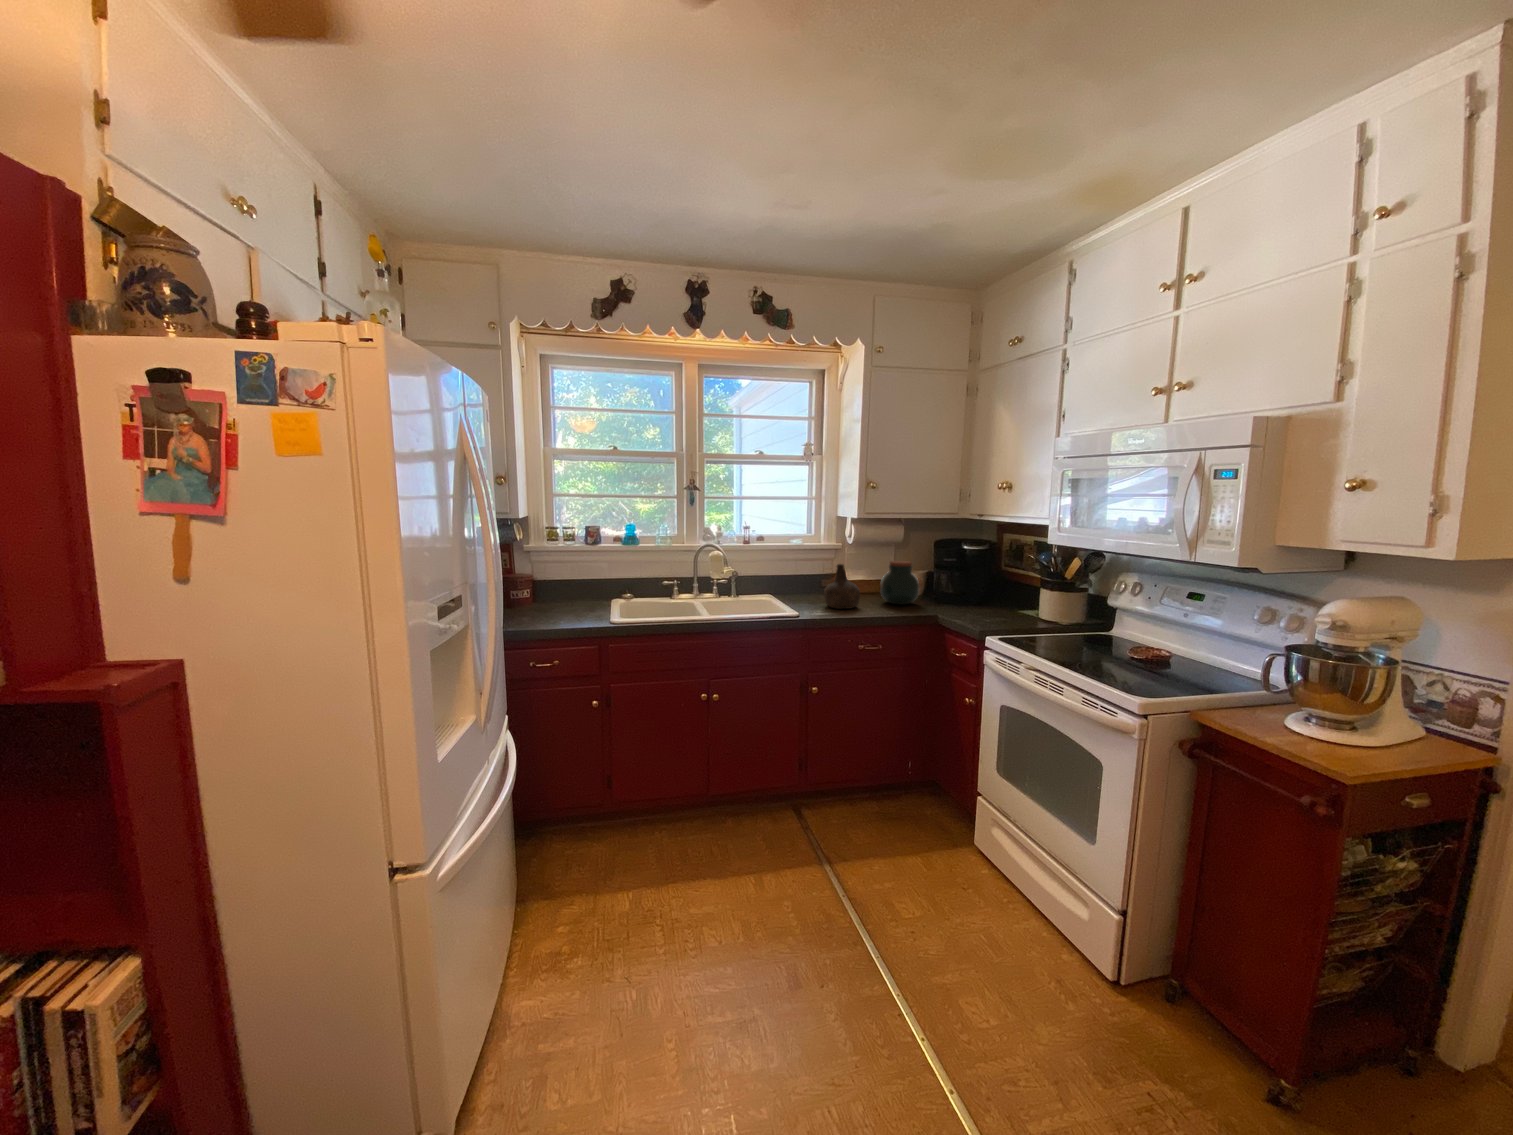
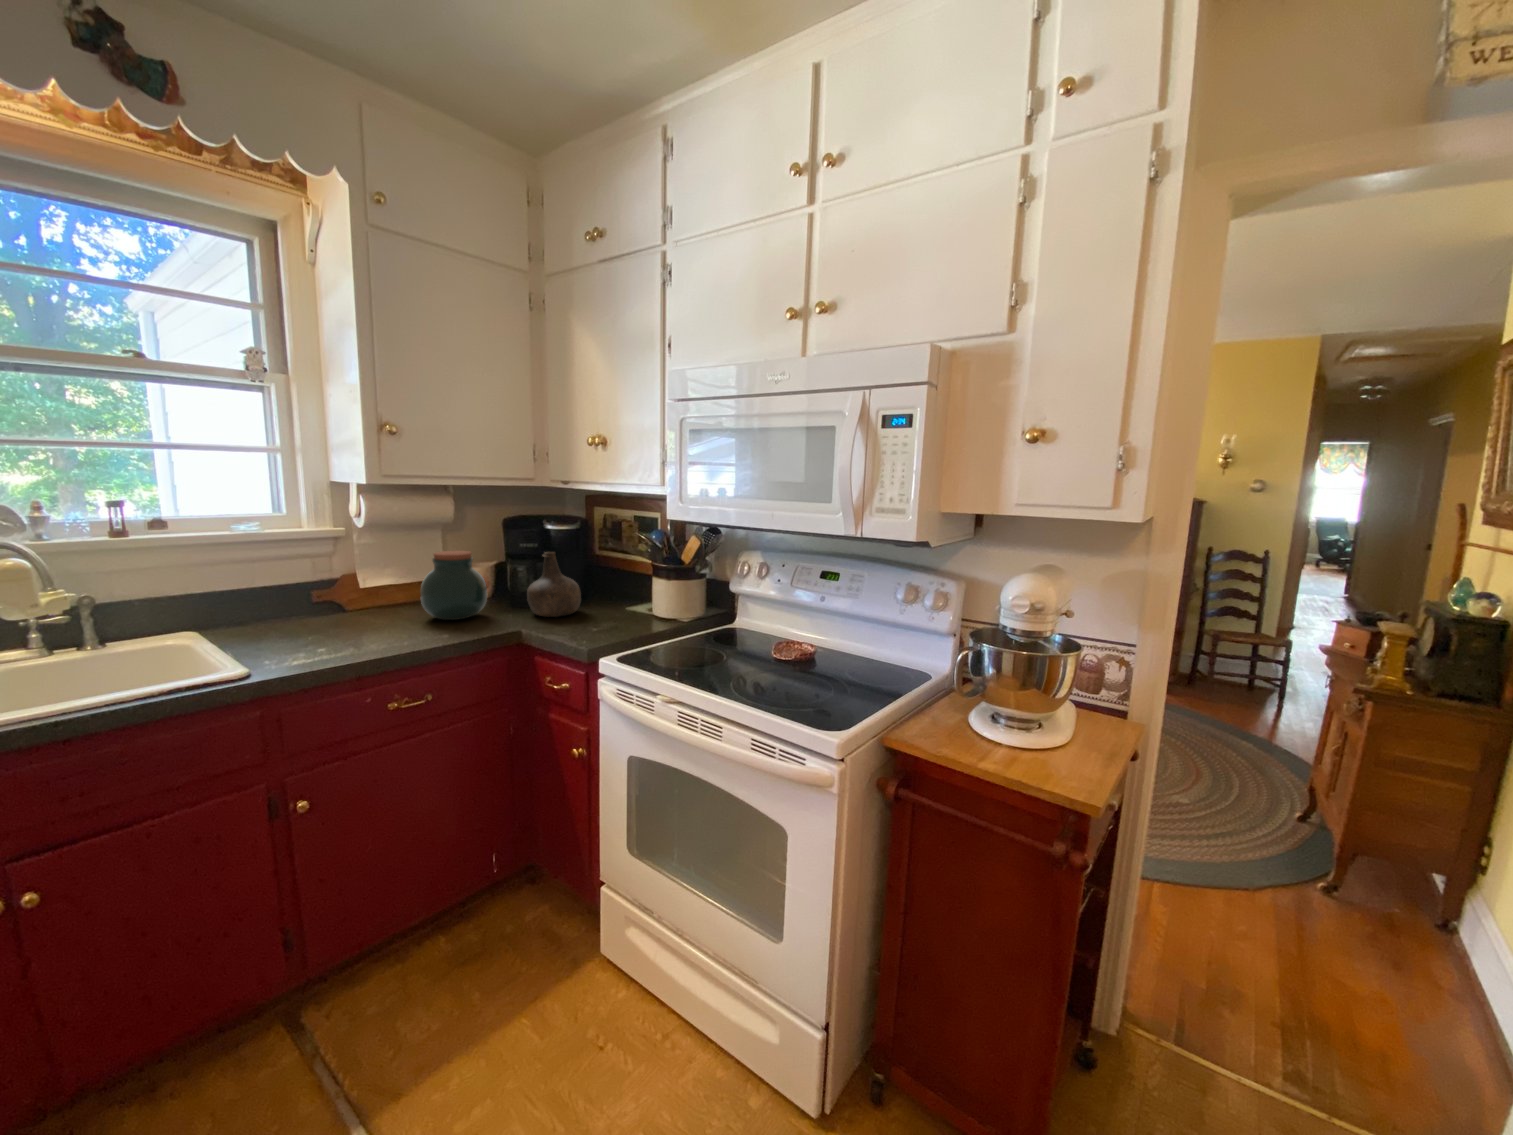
bottle: present [824,564,860,609] -> present [527,552,581,617]

